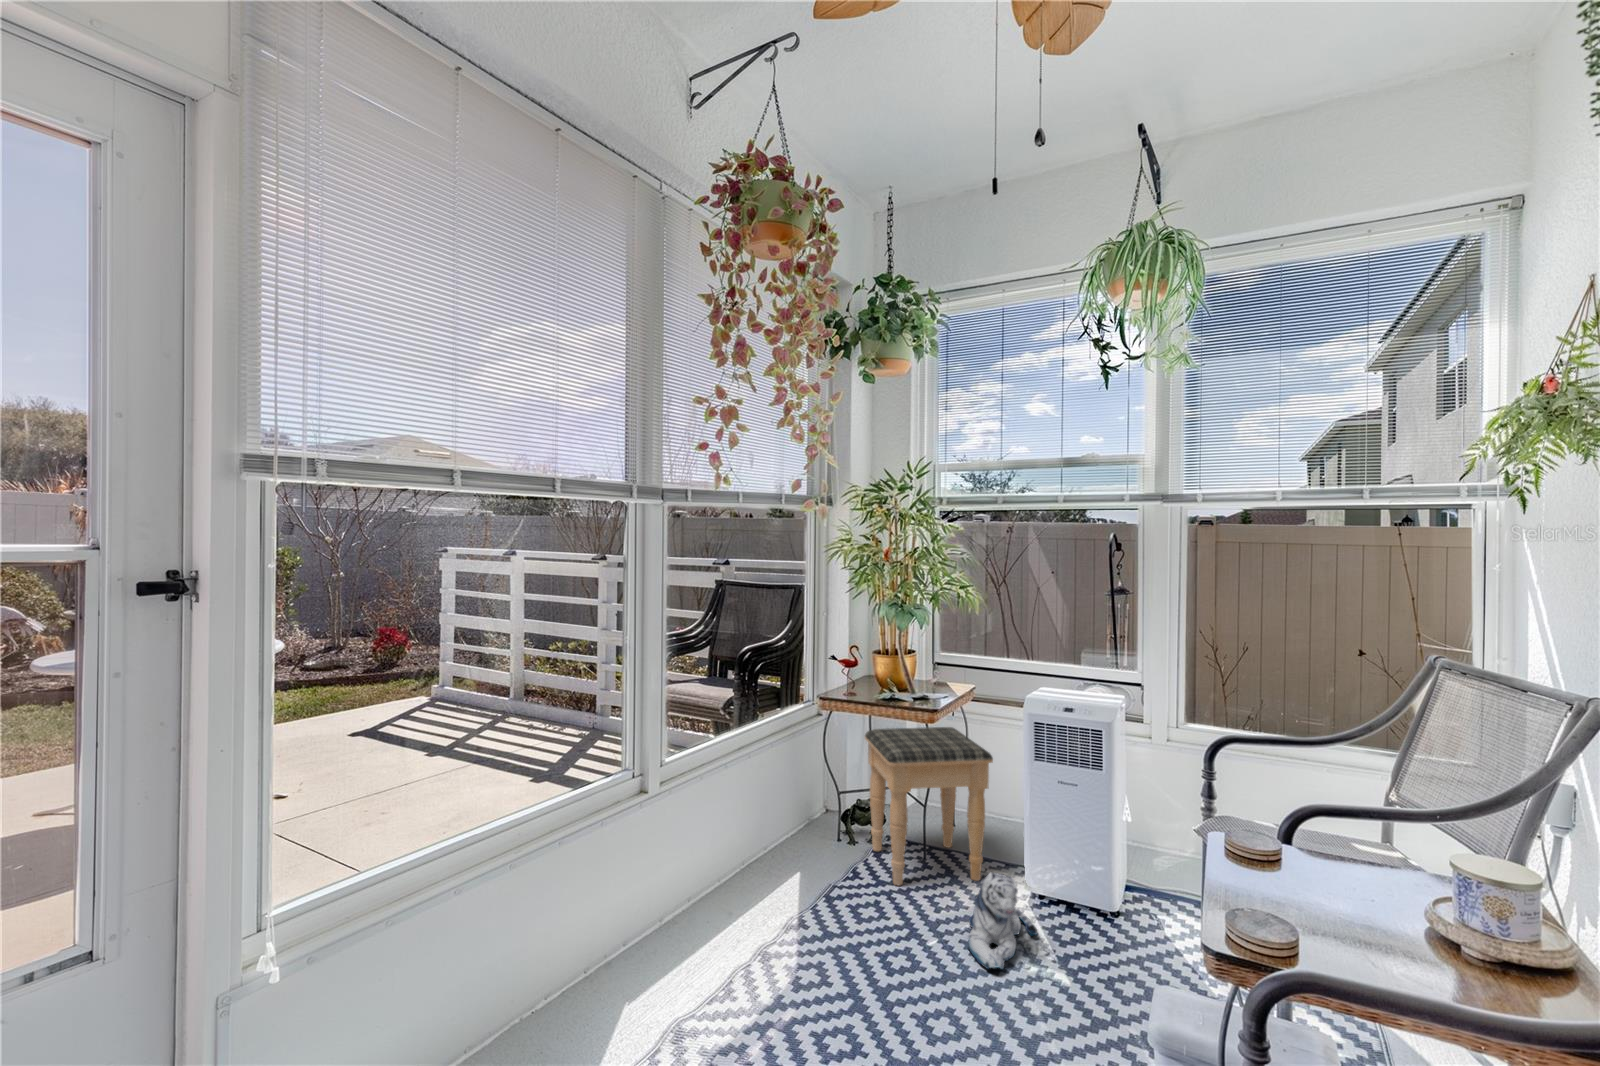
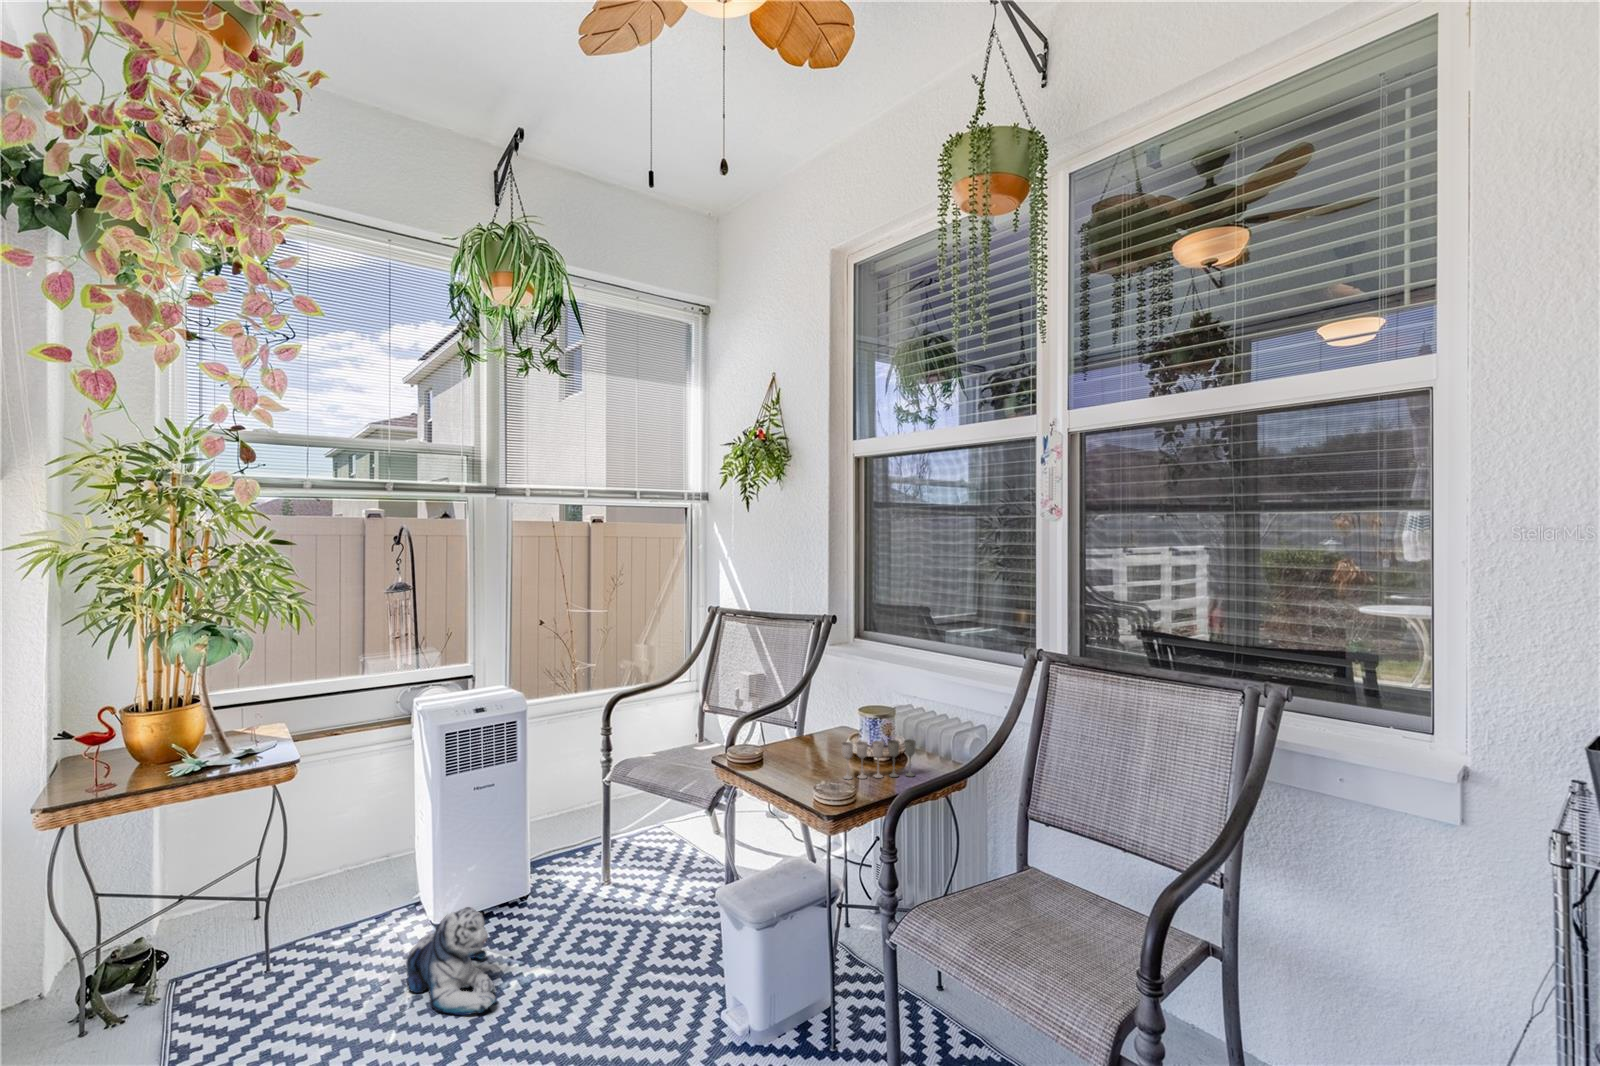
footstool: present [865,727,993,885] -> none [149,786,382,1019]
wine glass: none [1356,870,1522,995] -> present [842,739,916,780]

